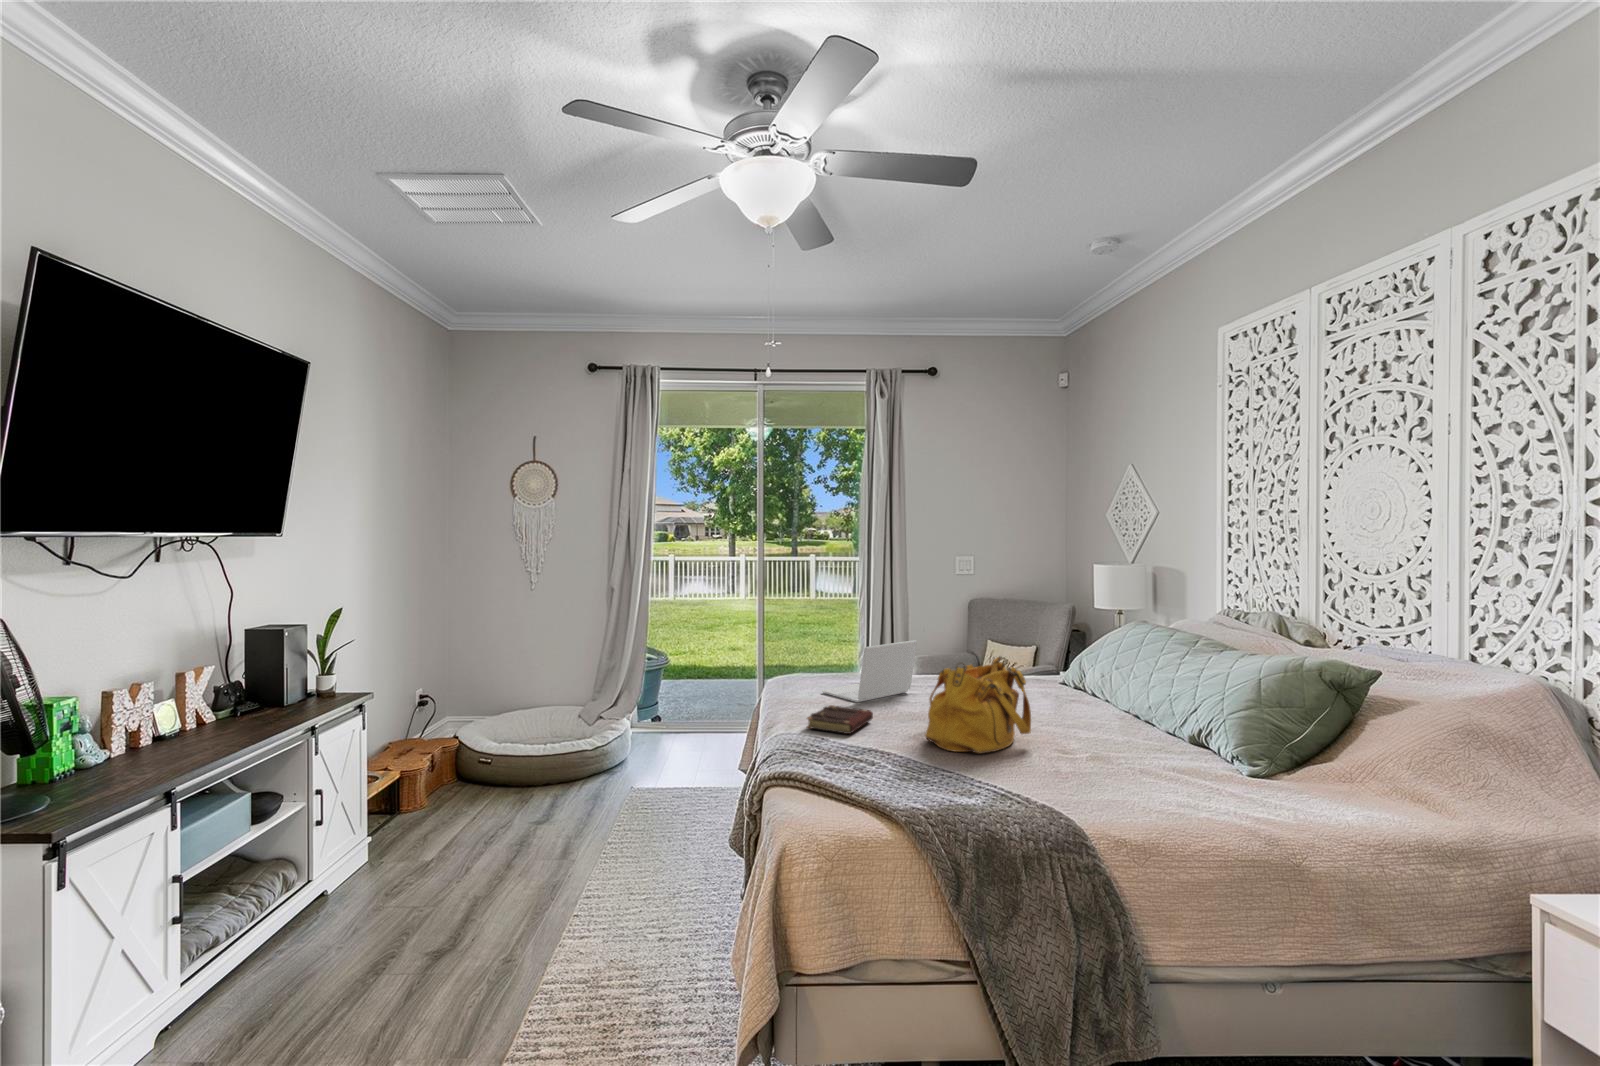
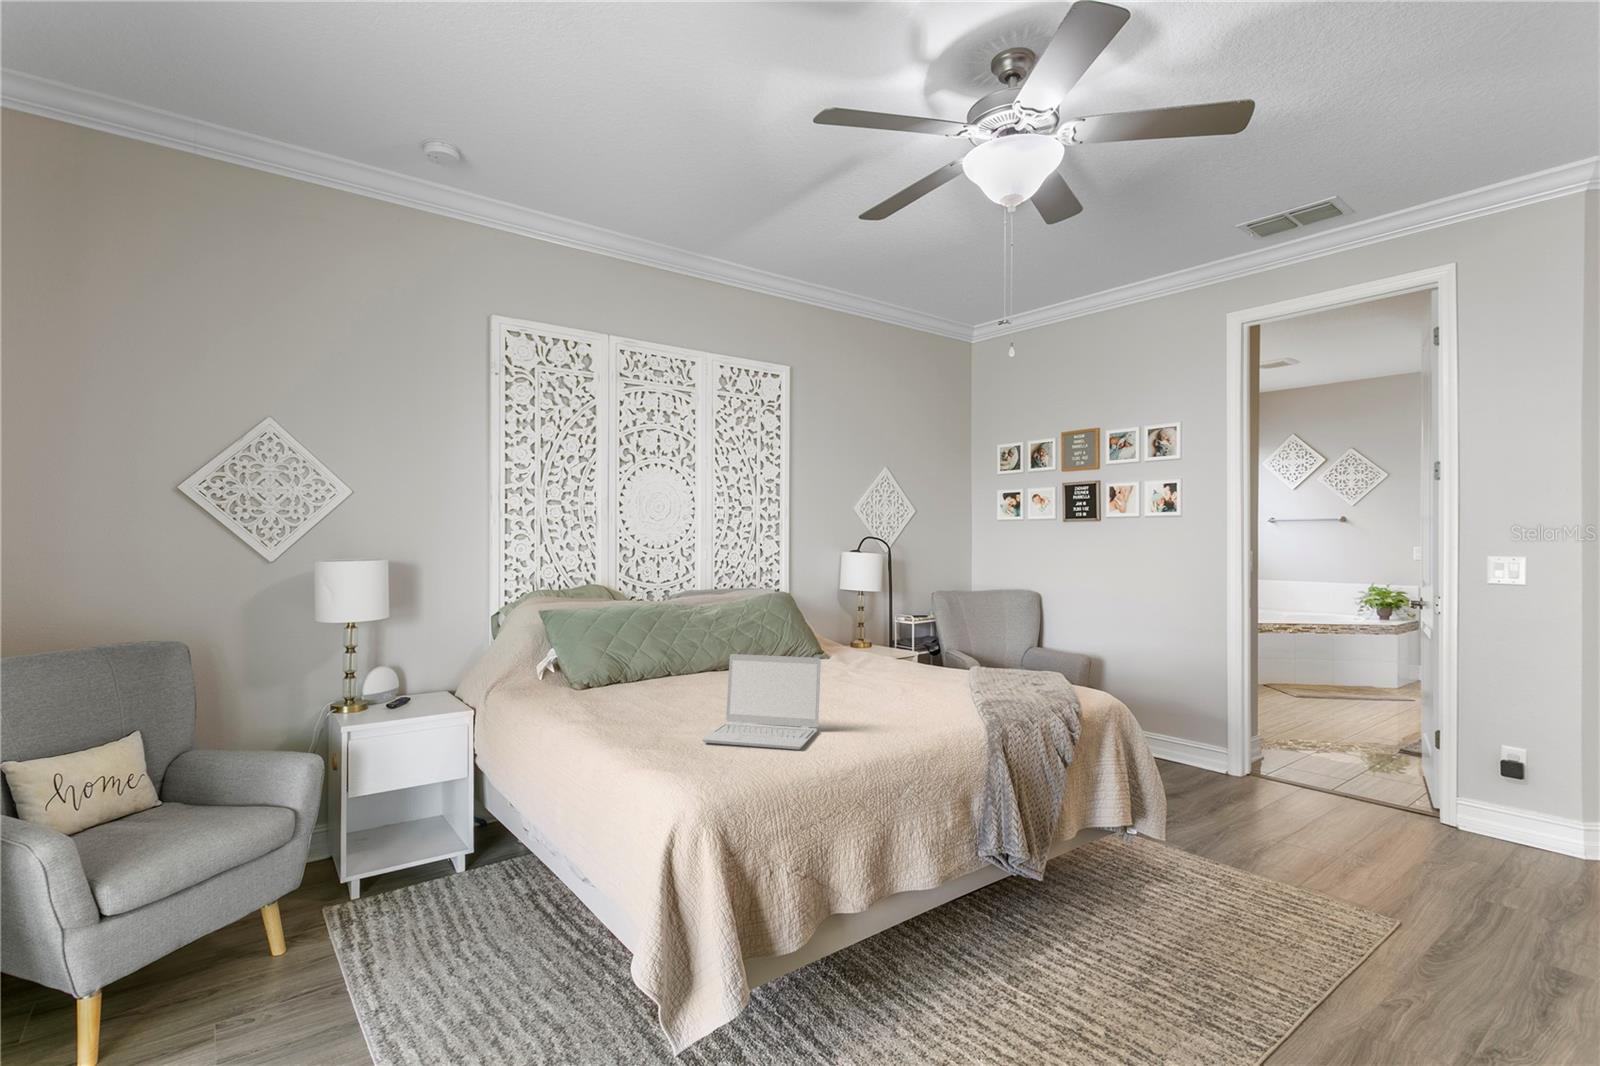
handbag: present [925,656,1031,754] -> none [824,623,916,698]
book: present [807,705,873,734] -> none [882,703,956,727]

